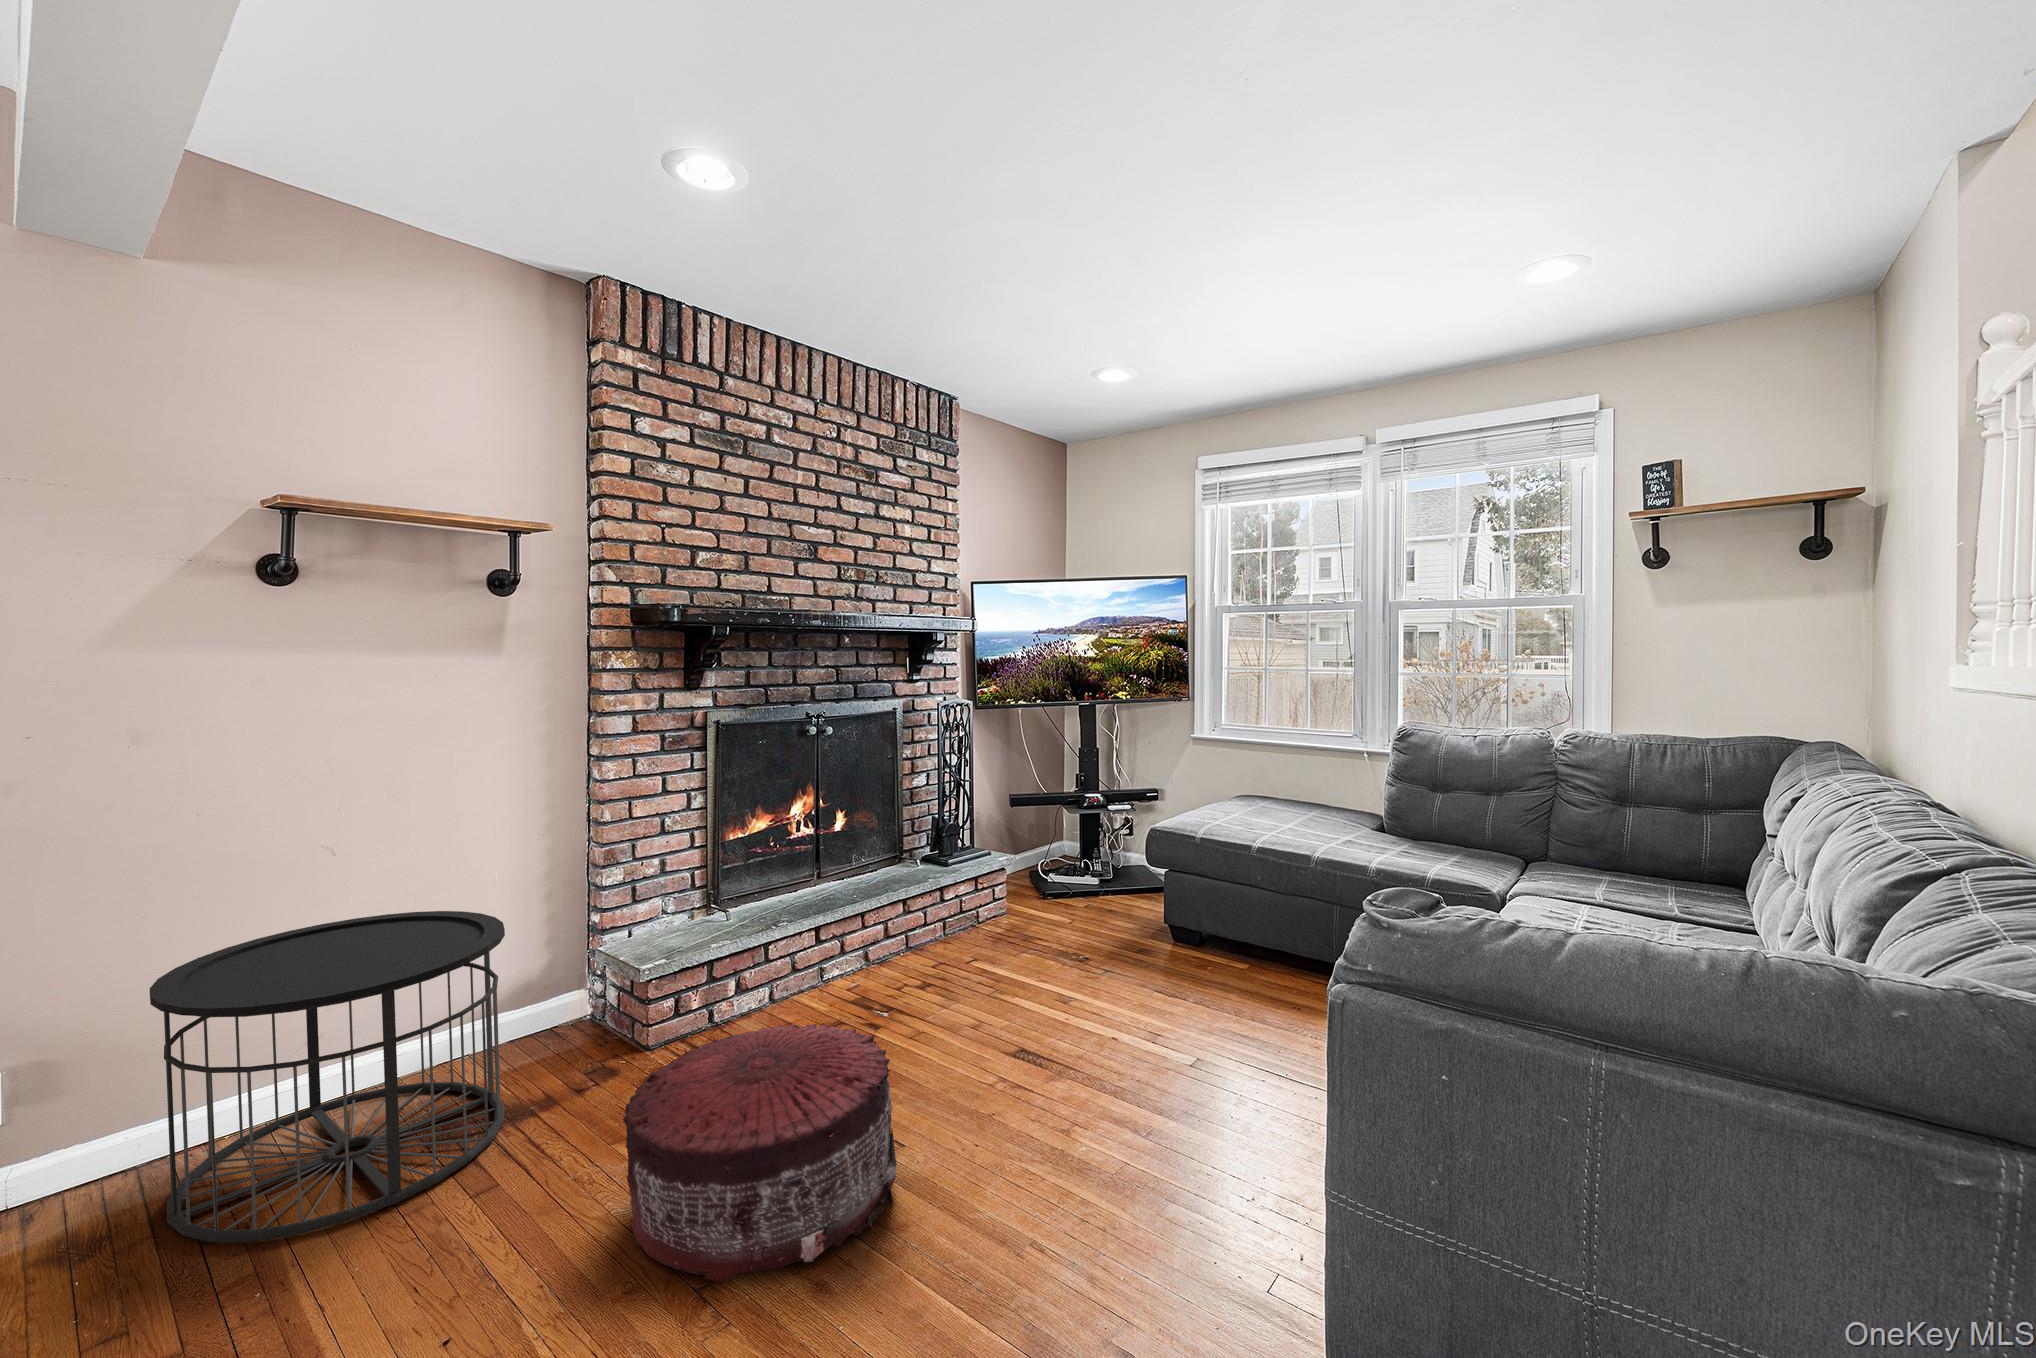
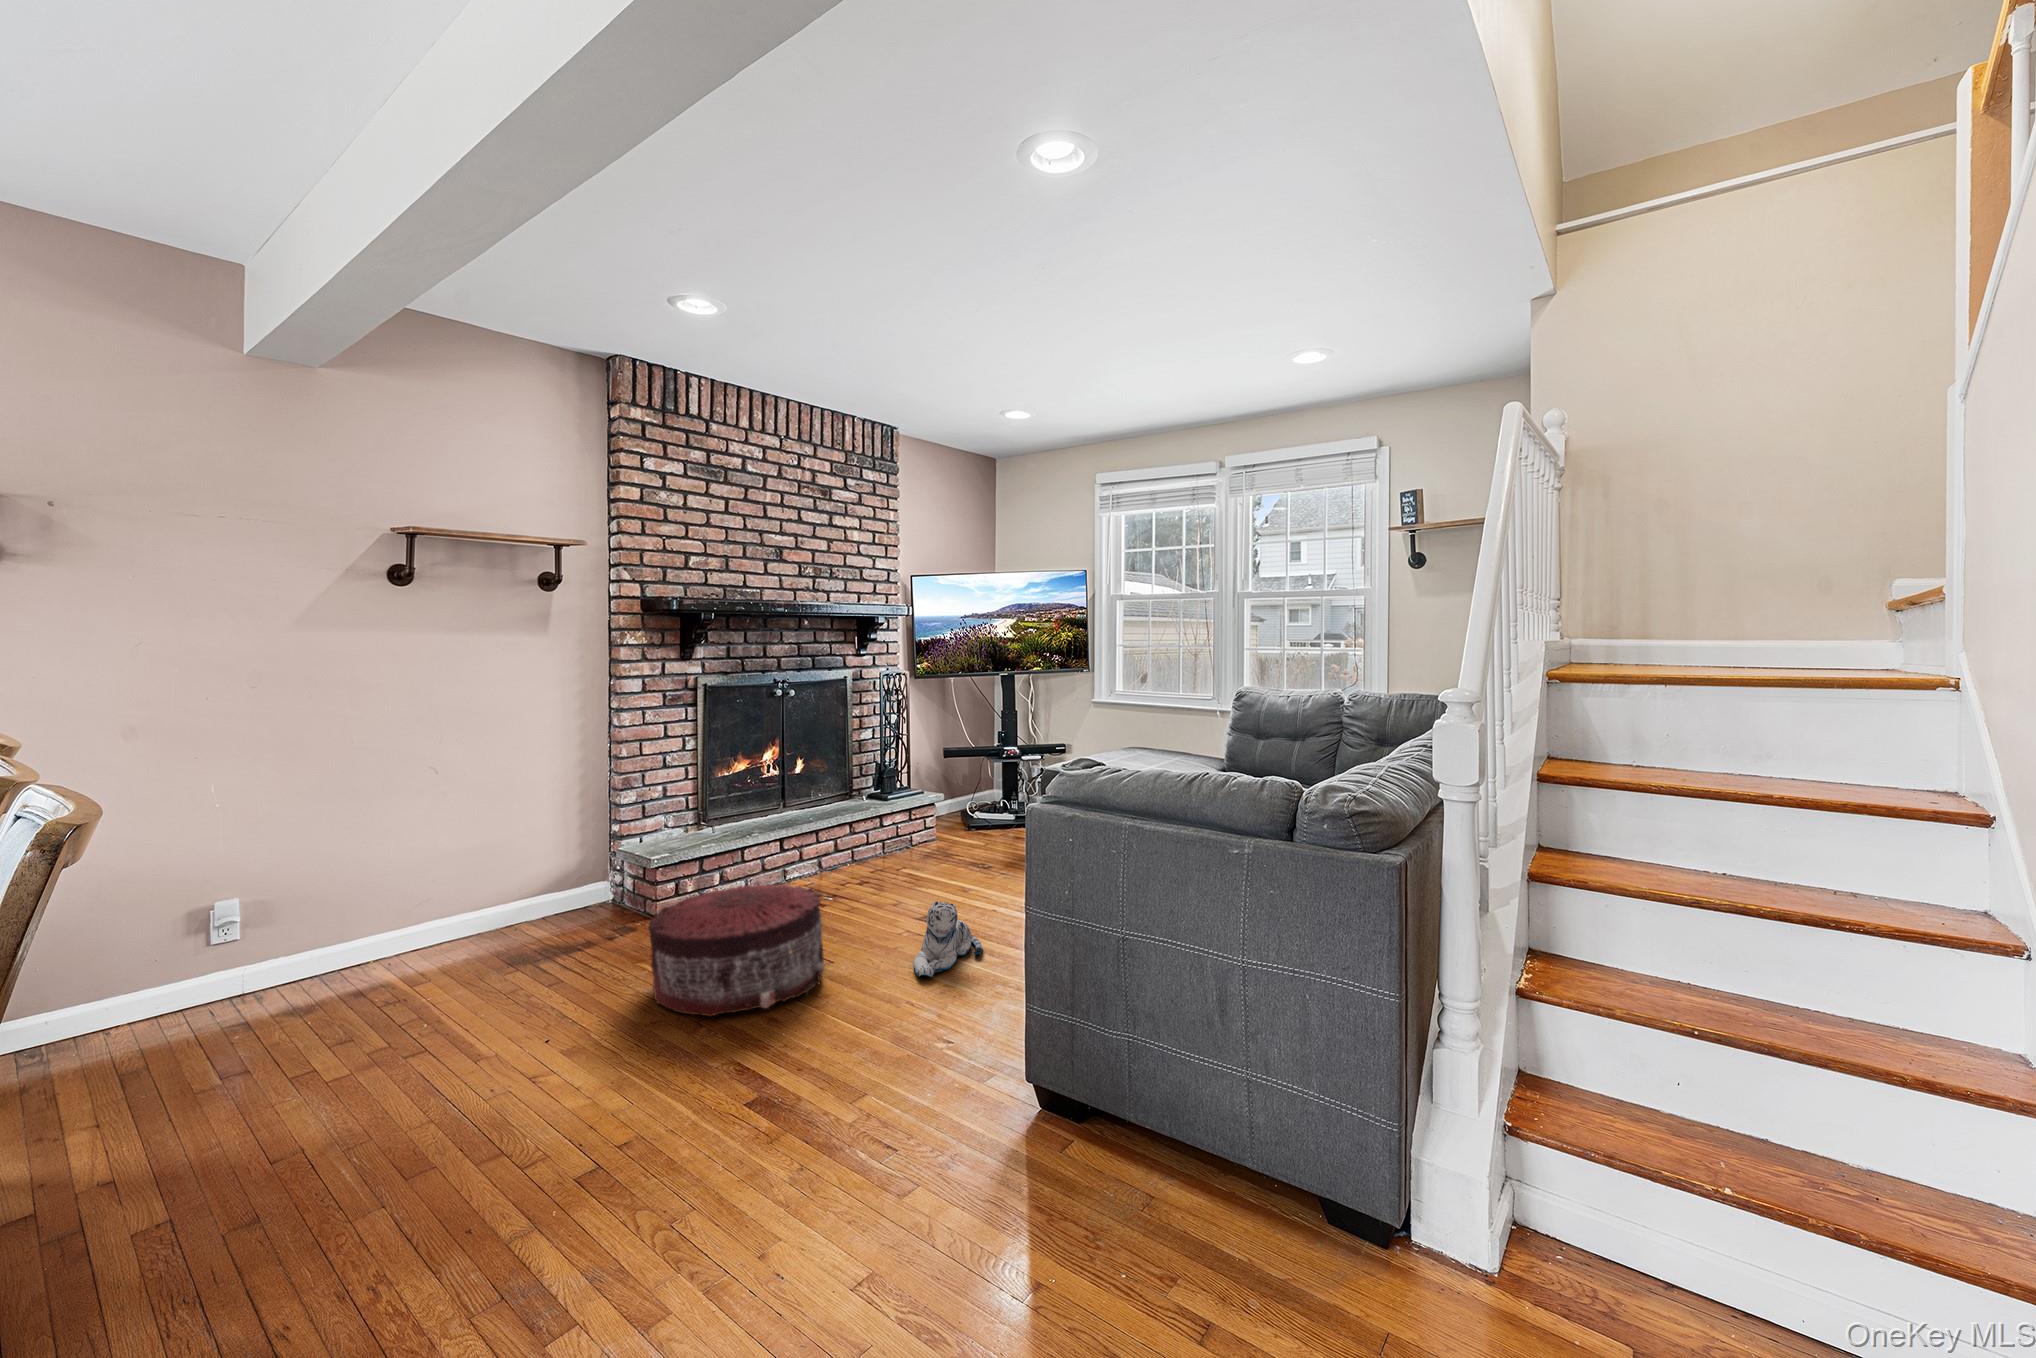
side table: present [150,911,505,1242] -> none [336,814,561,1006]
plush toy: none [1027,1057,1125,1186] -> present [913,901,983,977]

